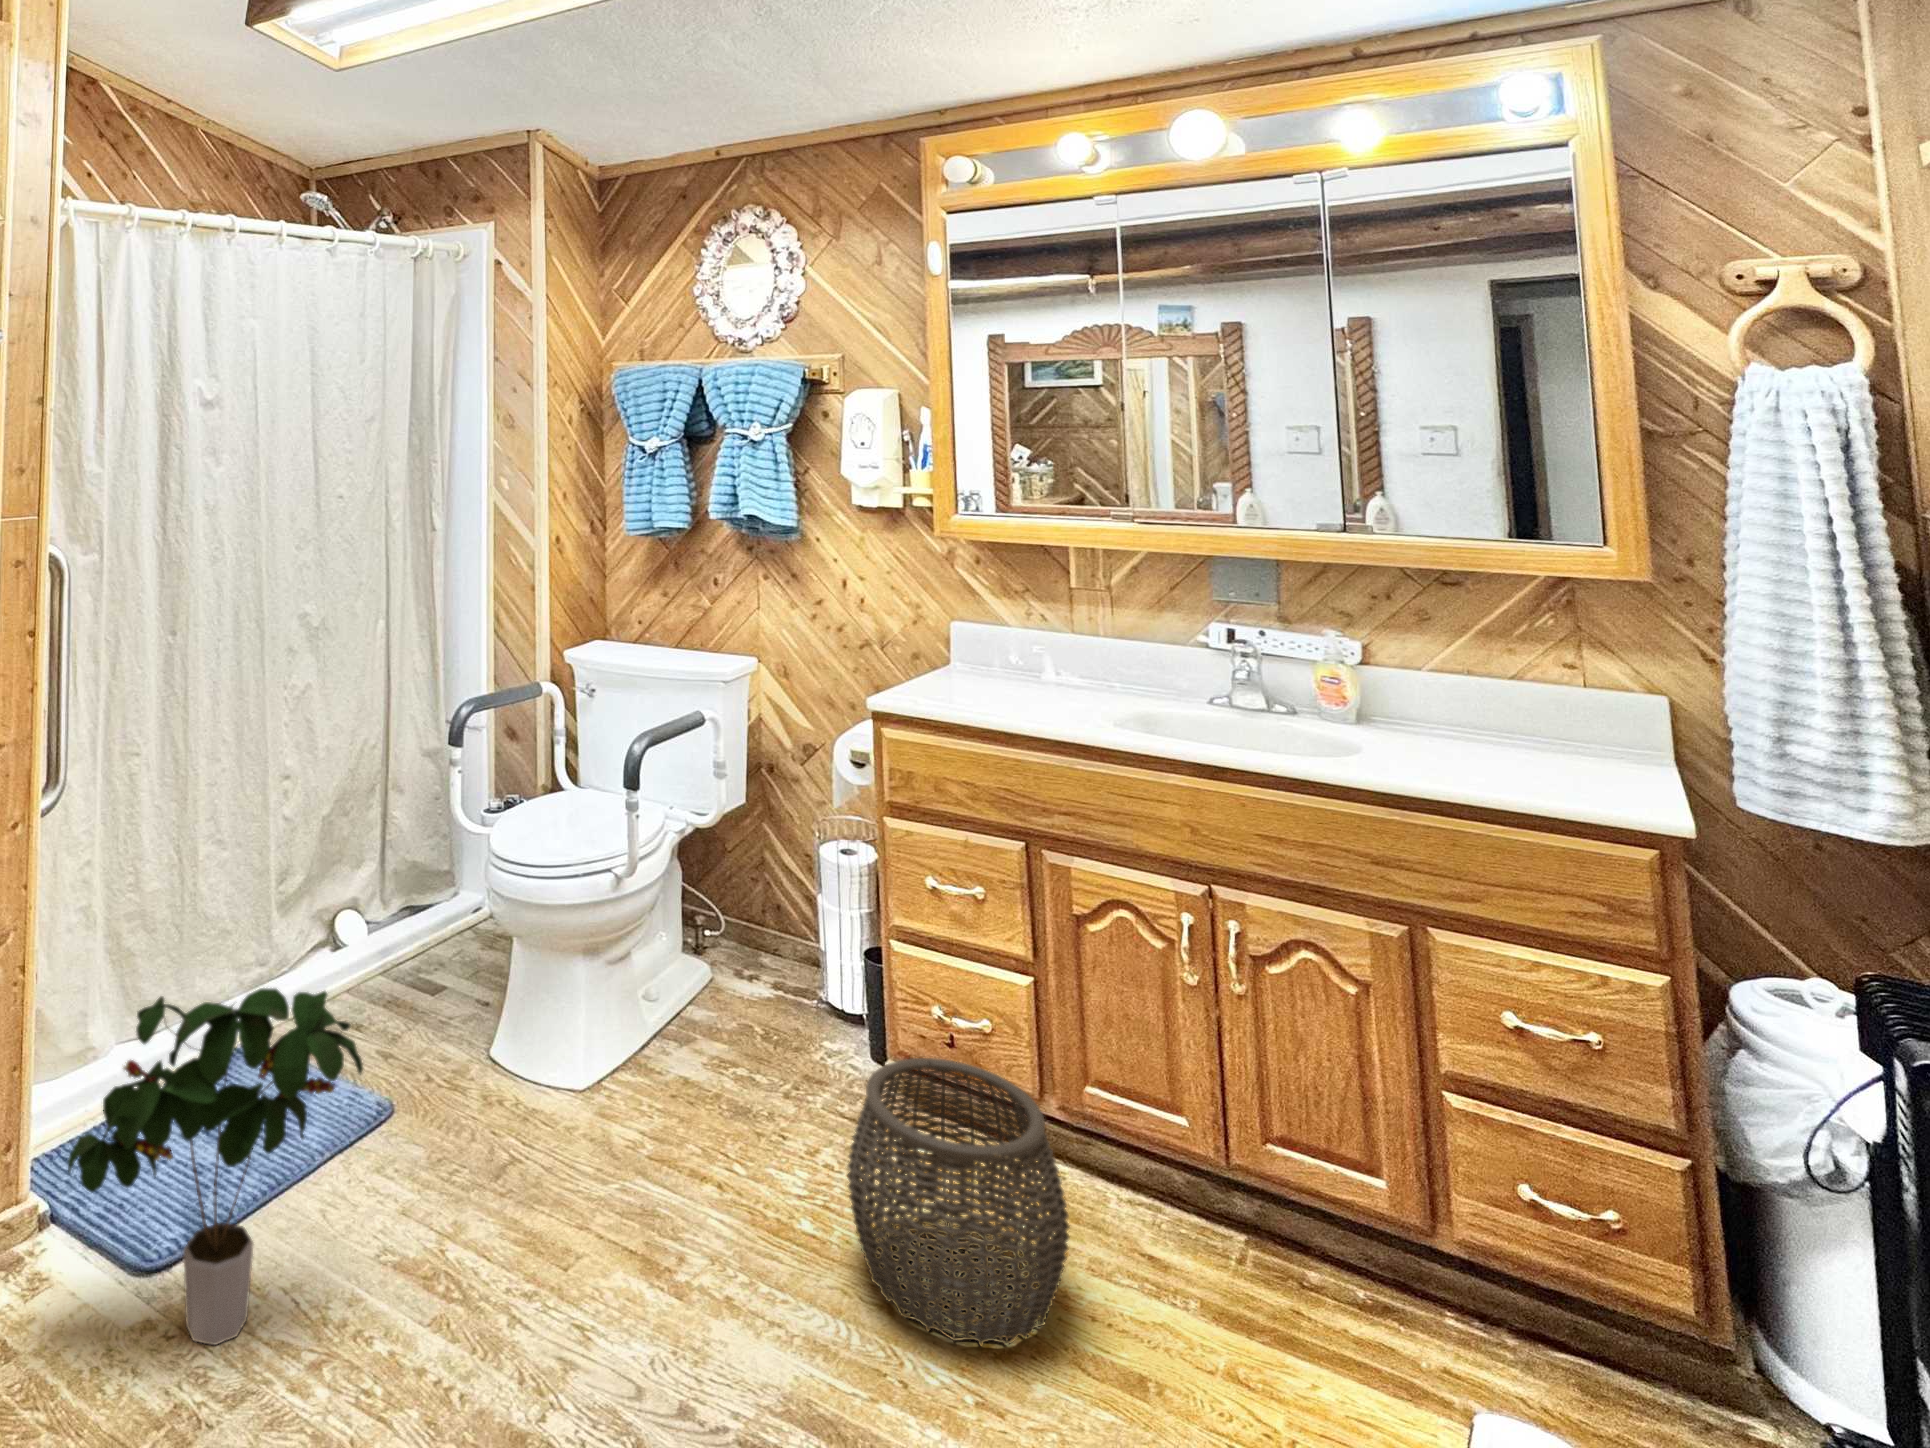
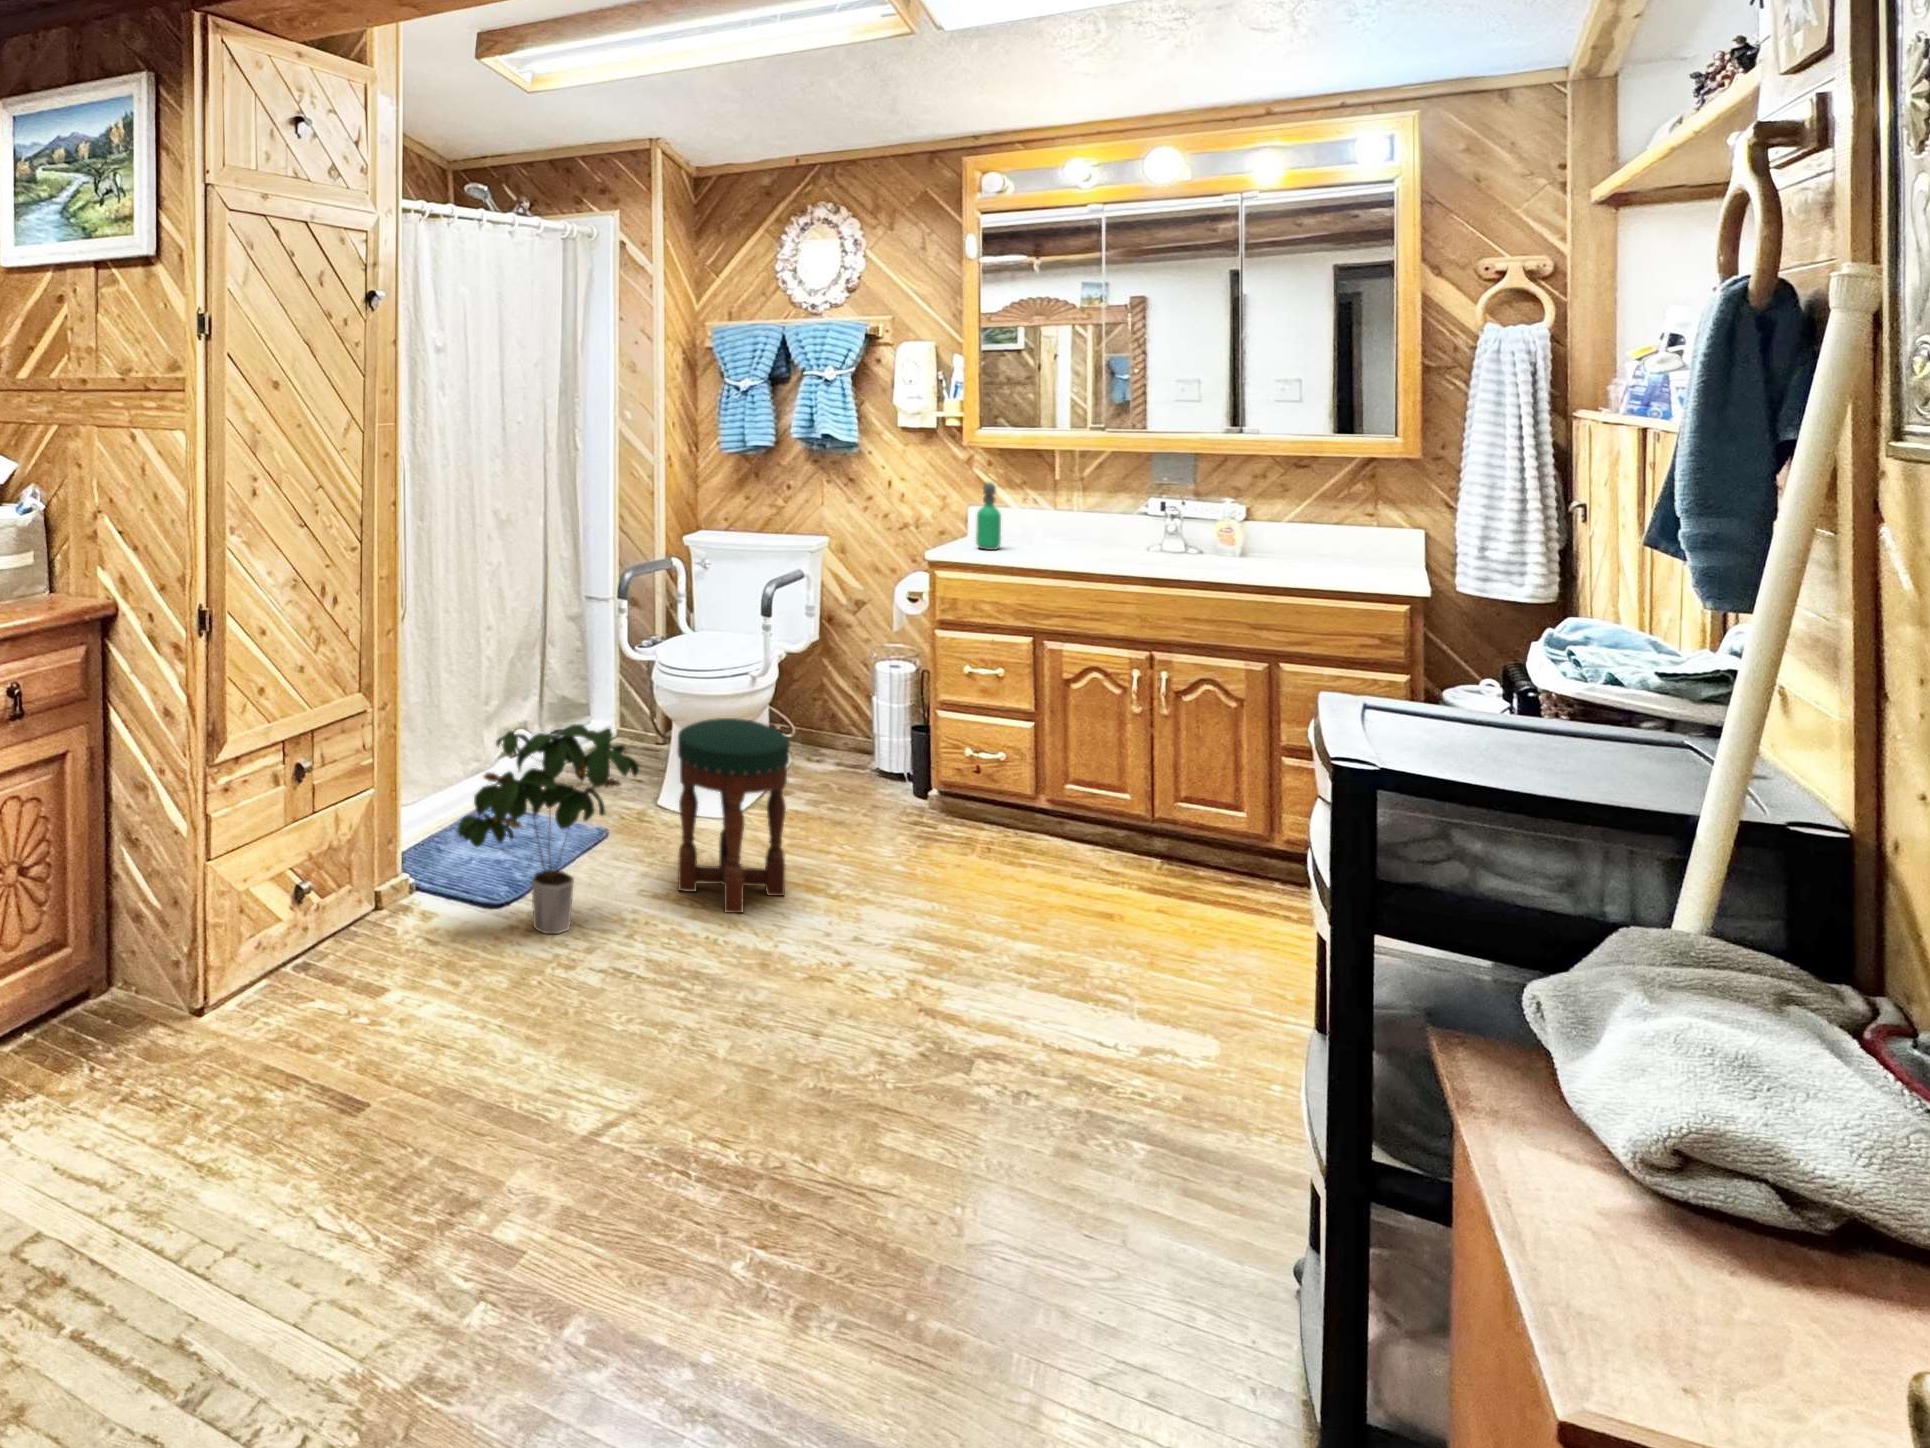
soap dispenser: none [955,592,991,691] -> present [976,483,1001,550]
stool: none [447,965,617,1315] -> present [677,718,789,913]
woven basket: present [847,1058,1069,1346] -> none [929,765,1066,911]

